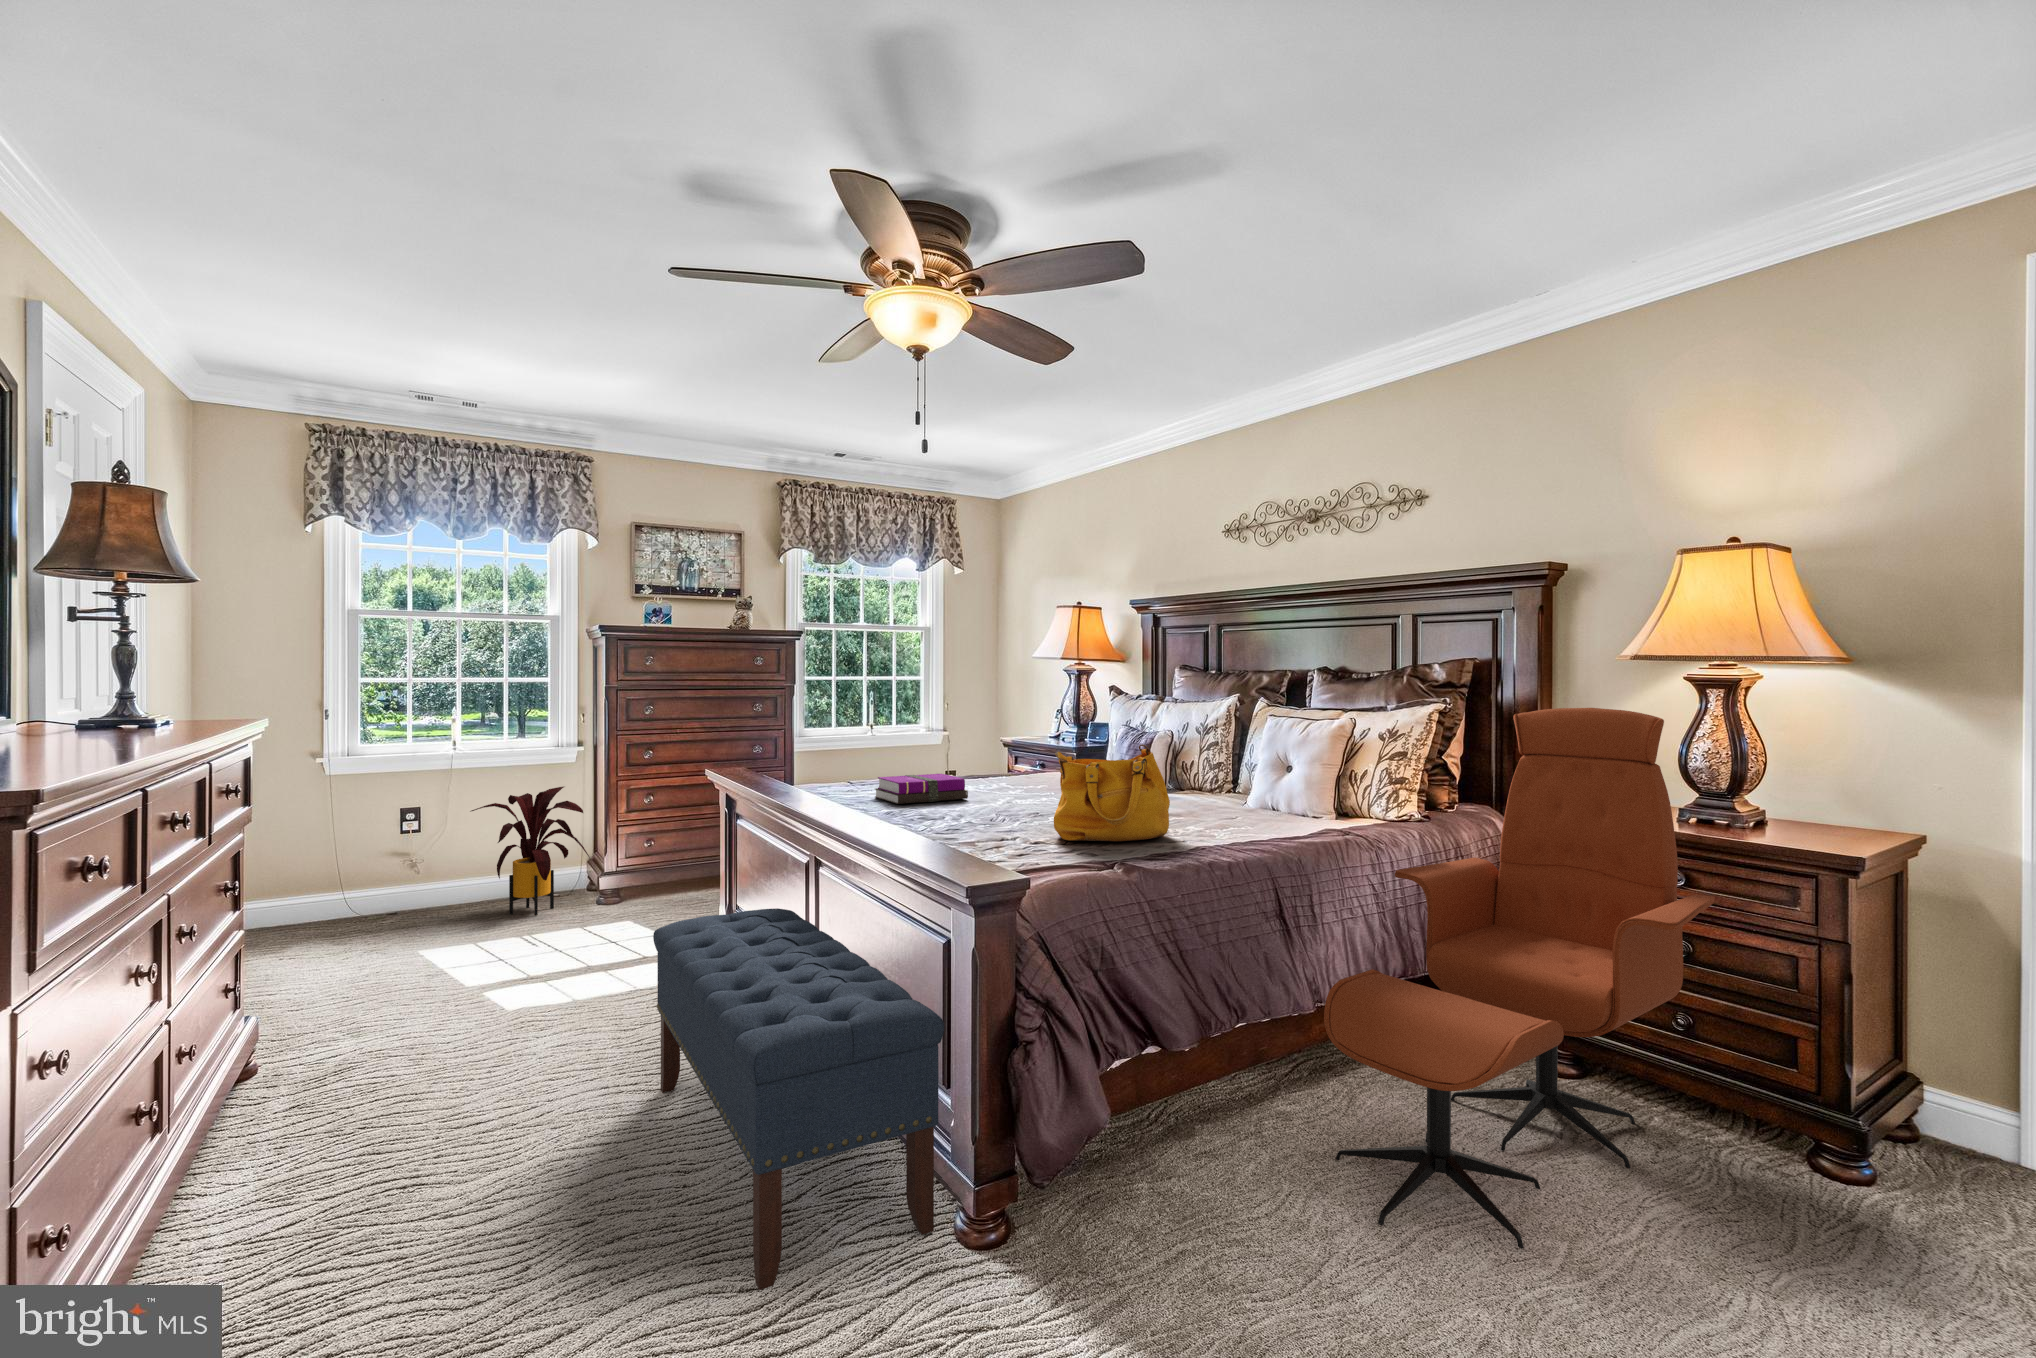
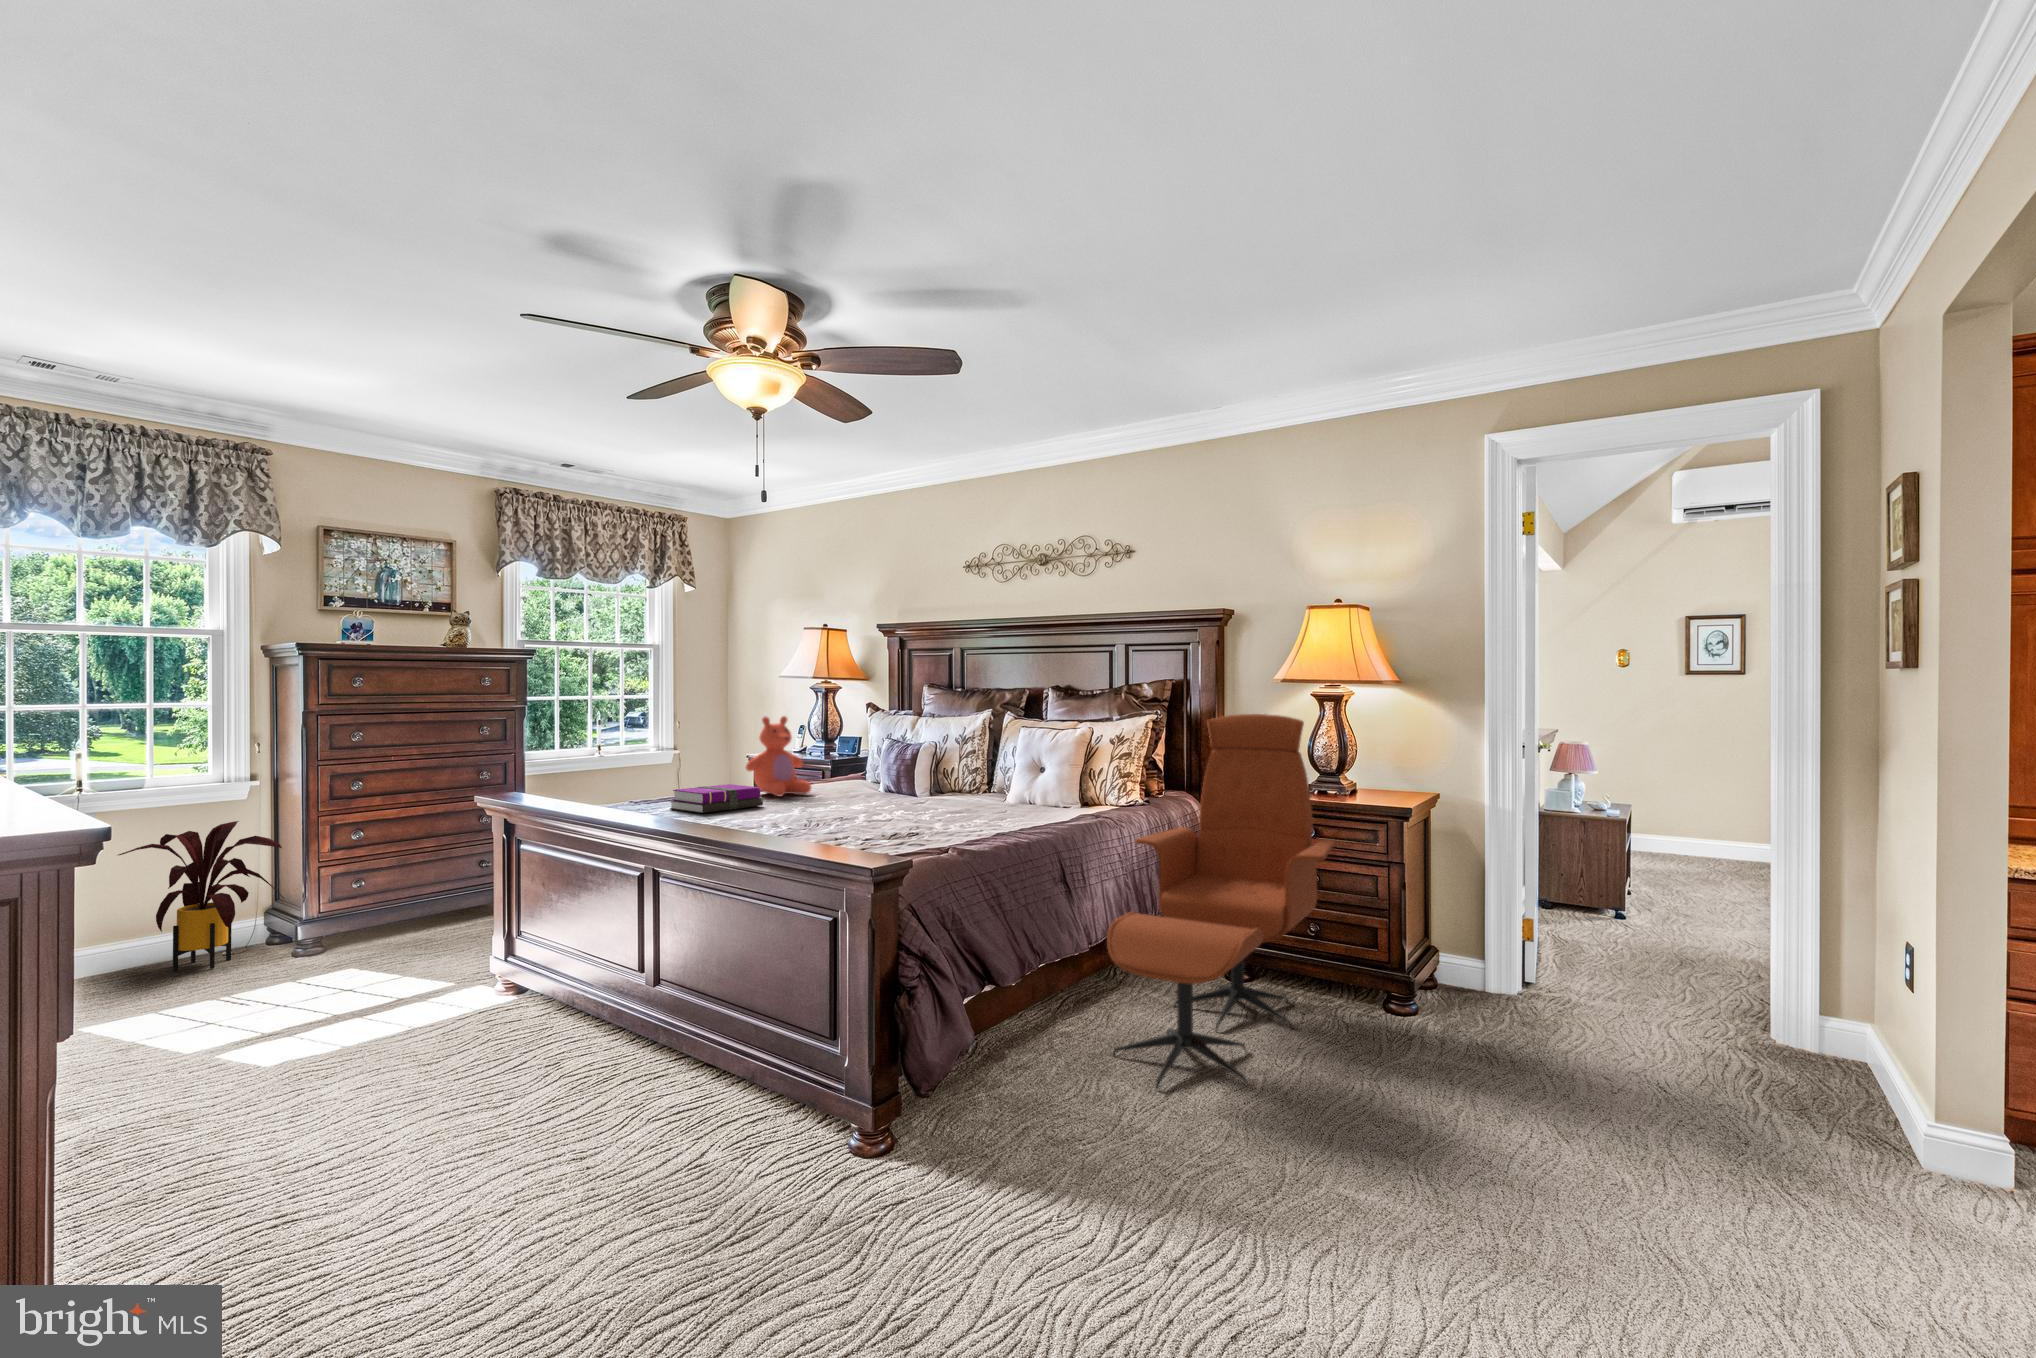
teddy bear: none [965,701,1033,789] -> present [746,716,811,796]
handbag: present [1054,744,1170,841] -> none [876,749,969,832]
bench: present [653,908,944,1290] -> none [493,915,845,1223]

